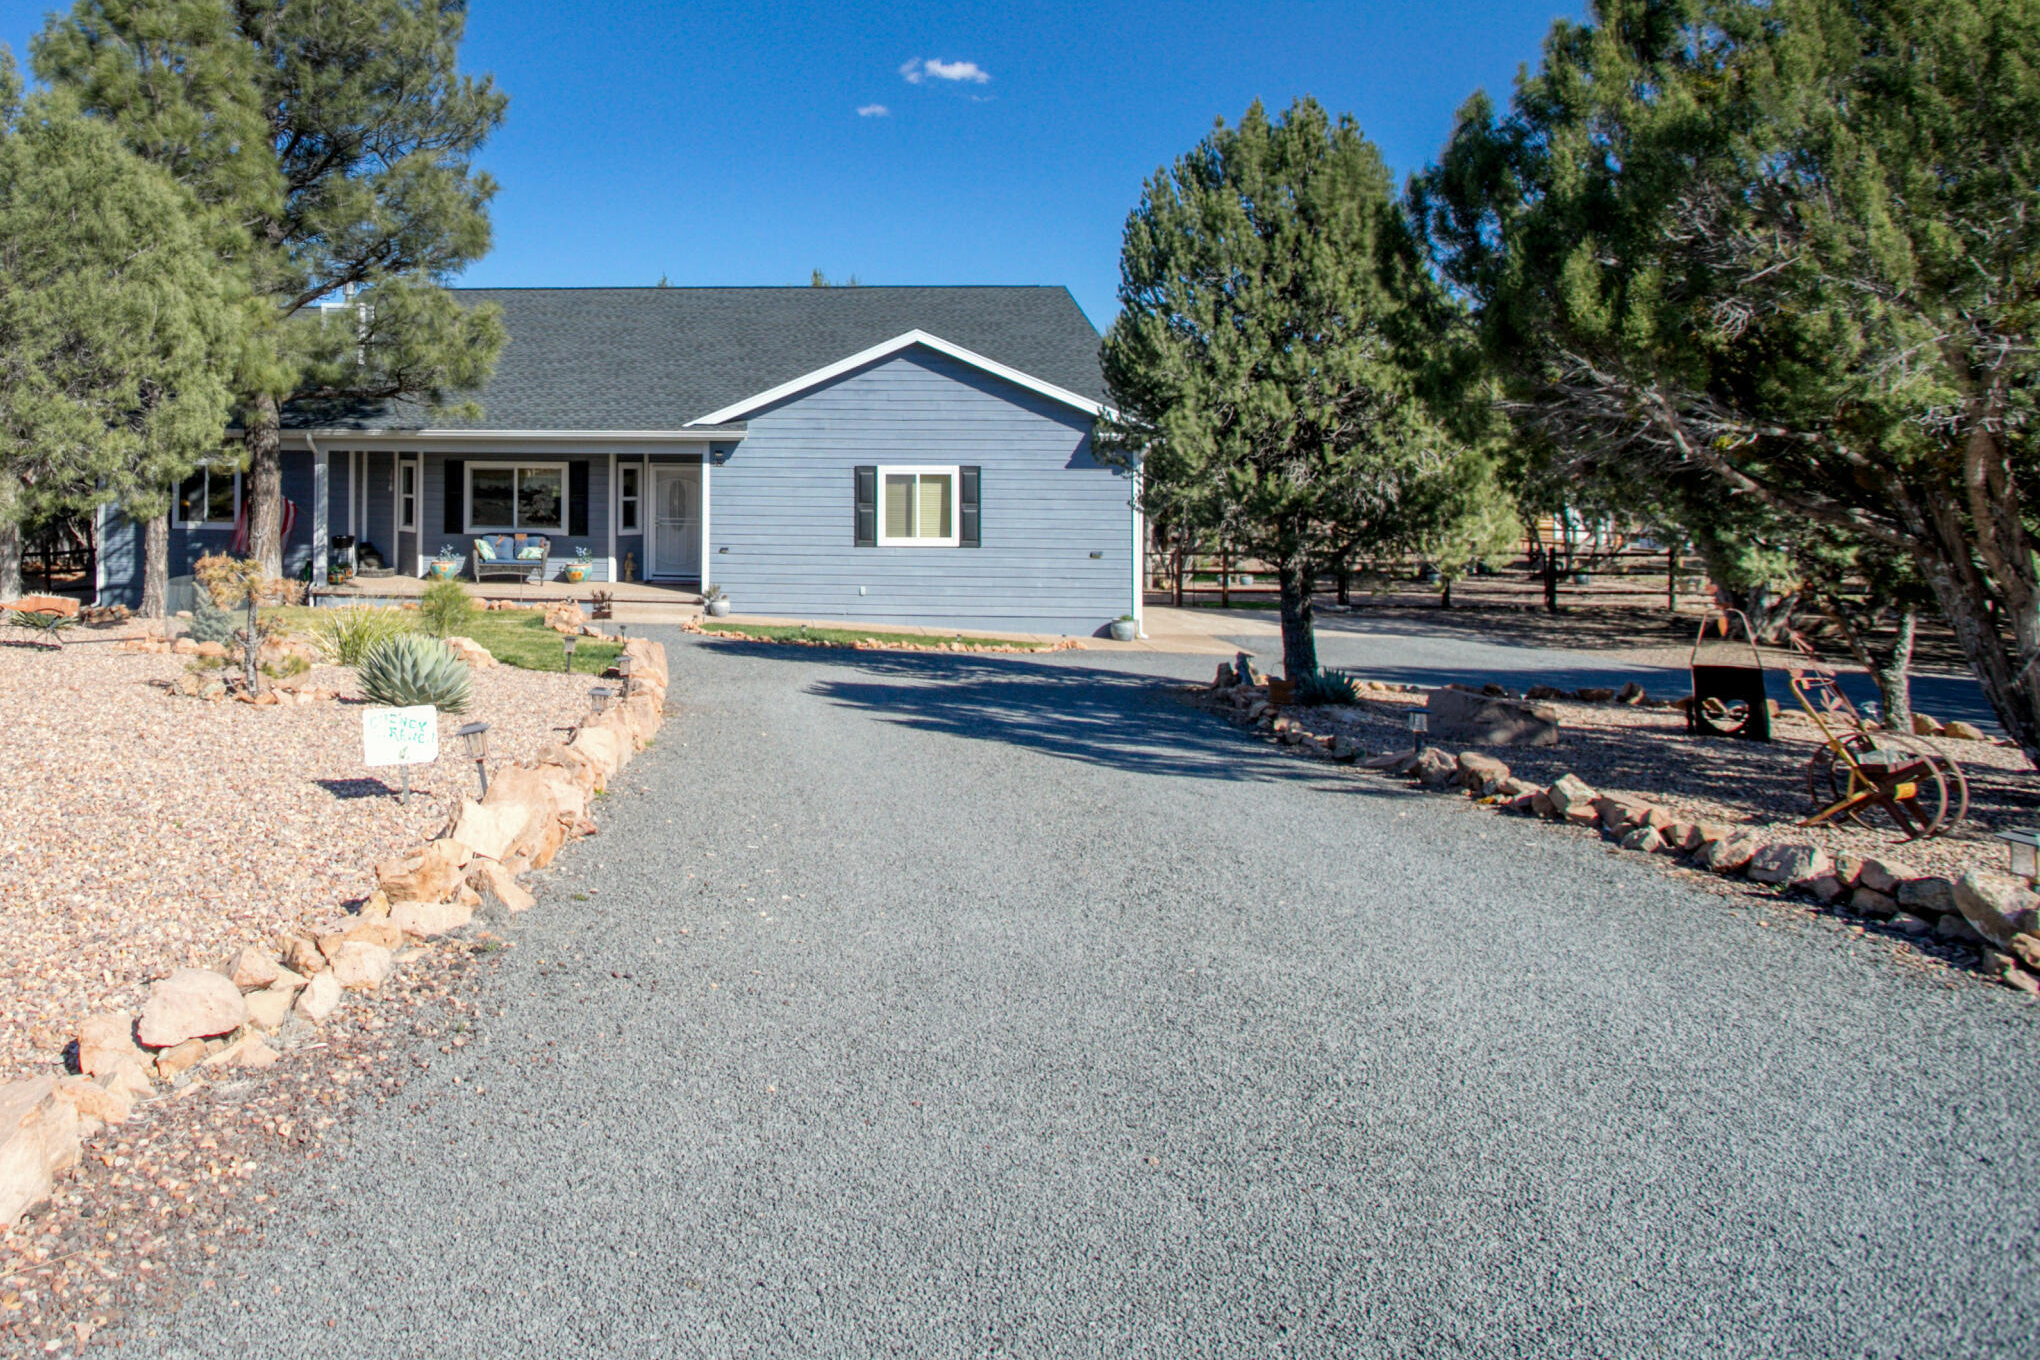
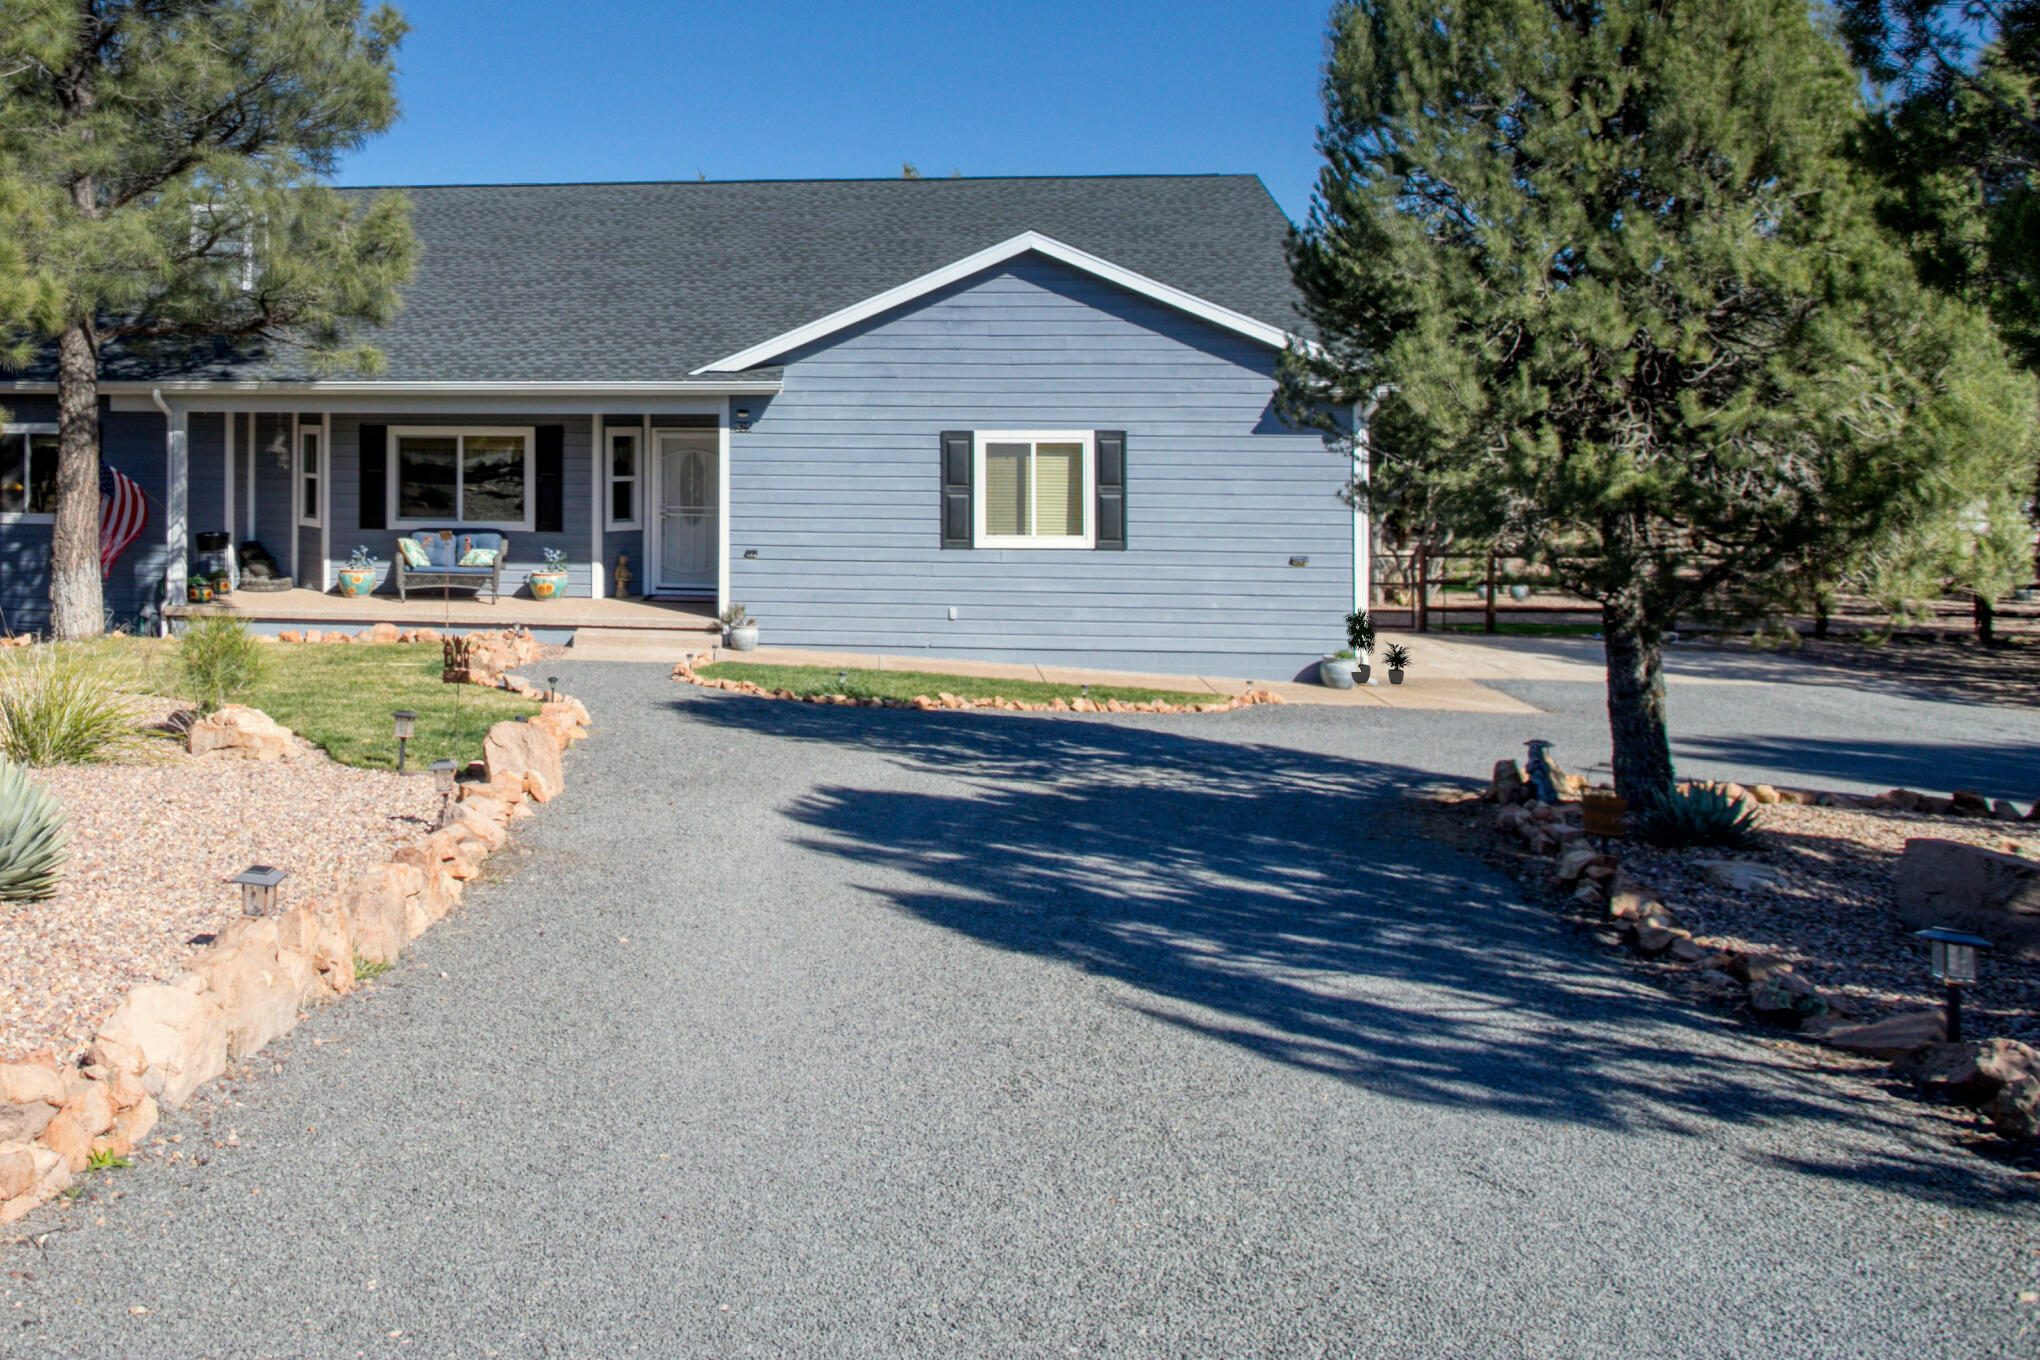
potted plant: none [1125,585,1172,637] -> present [1344,607,1411,684]

